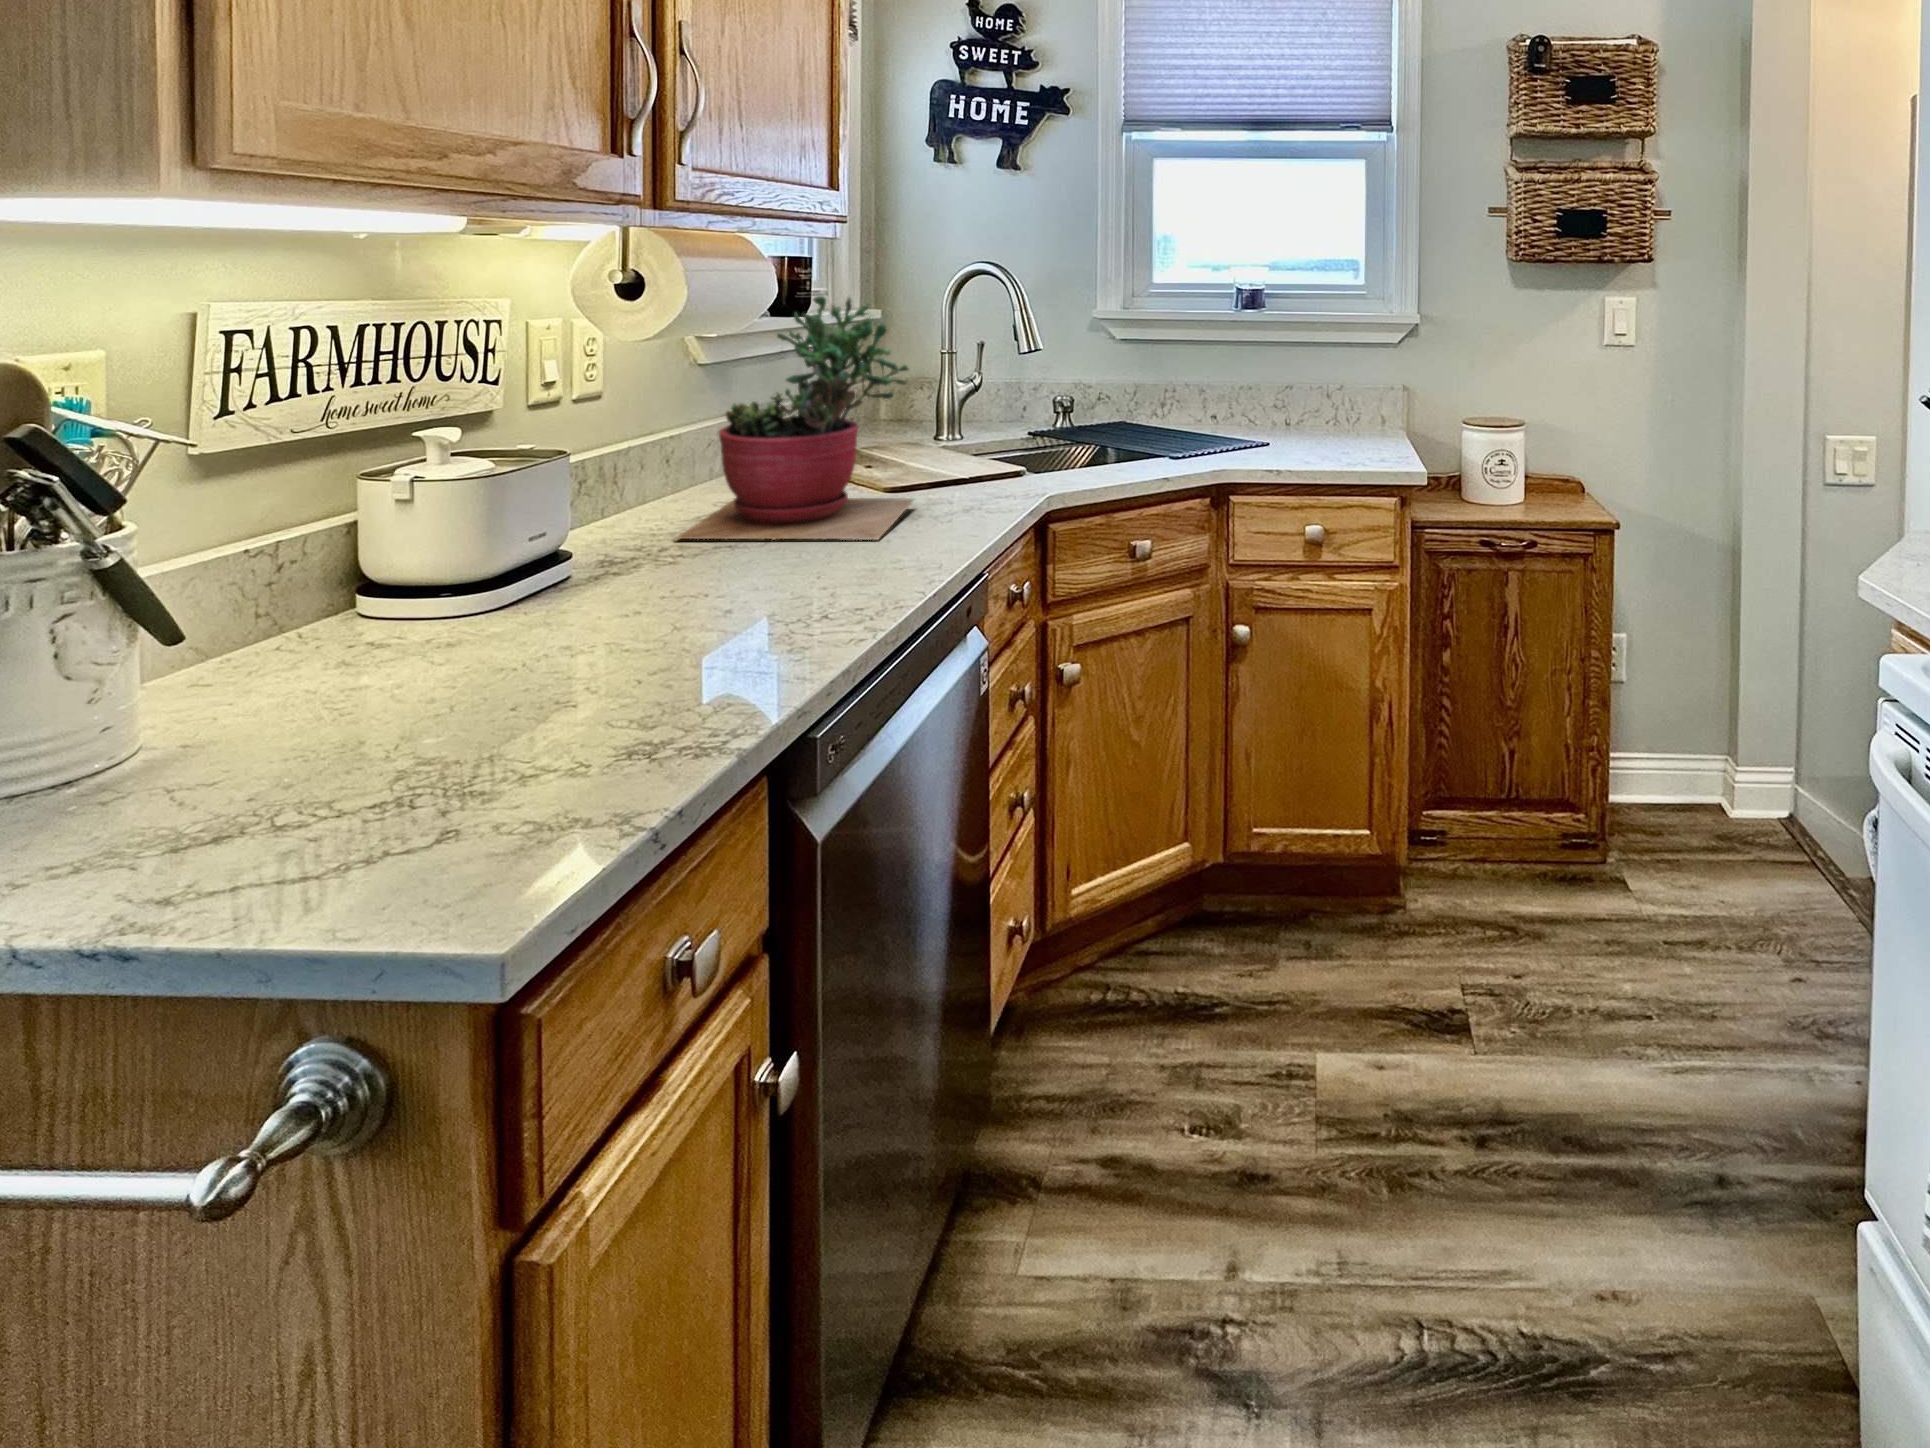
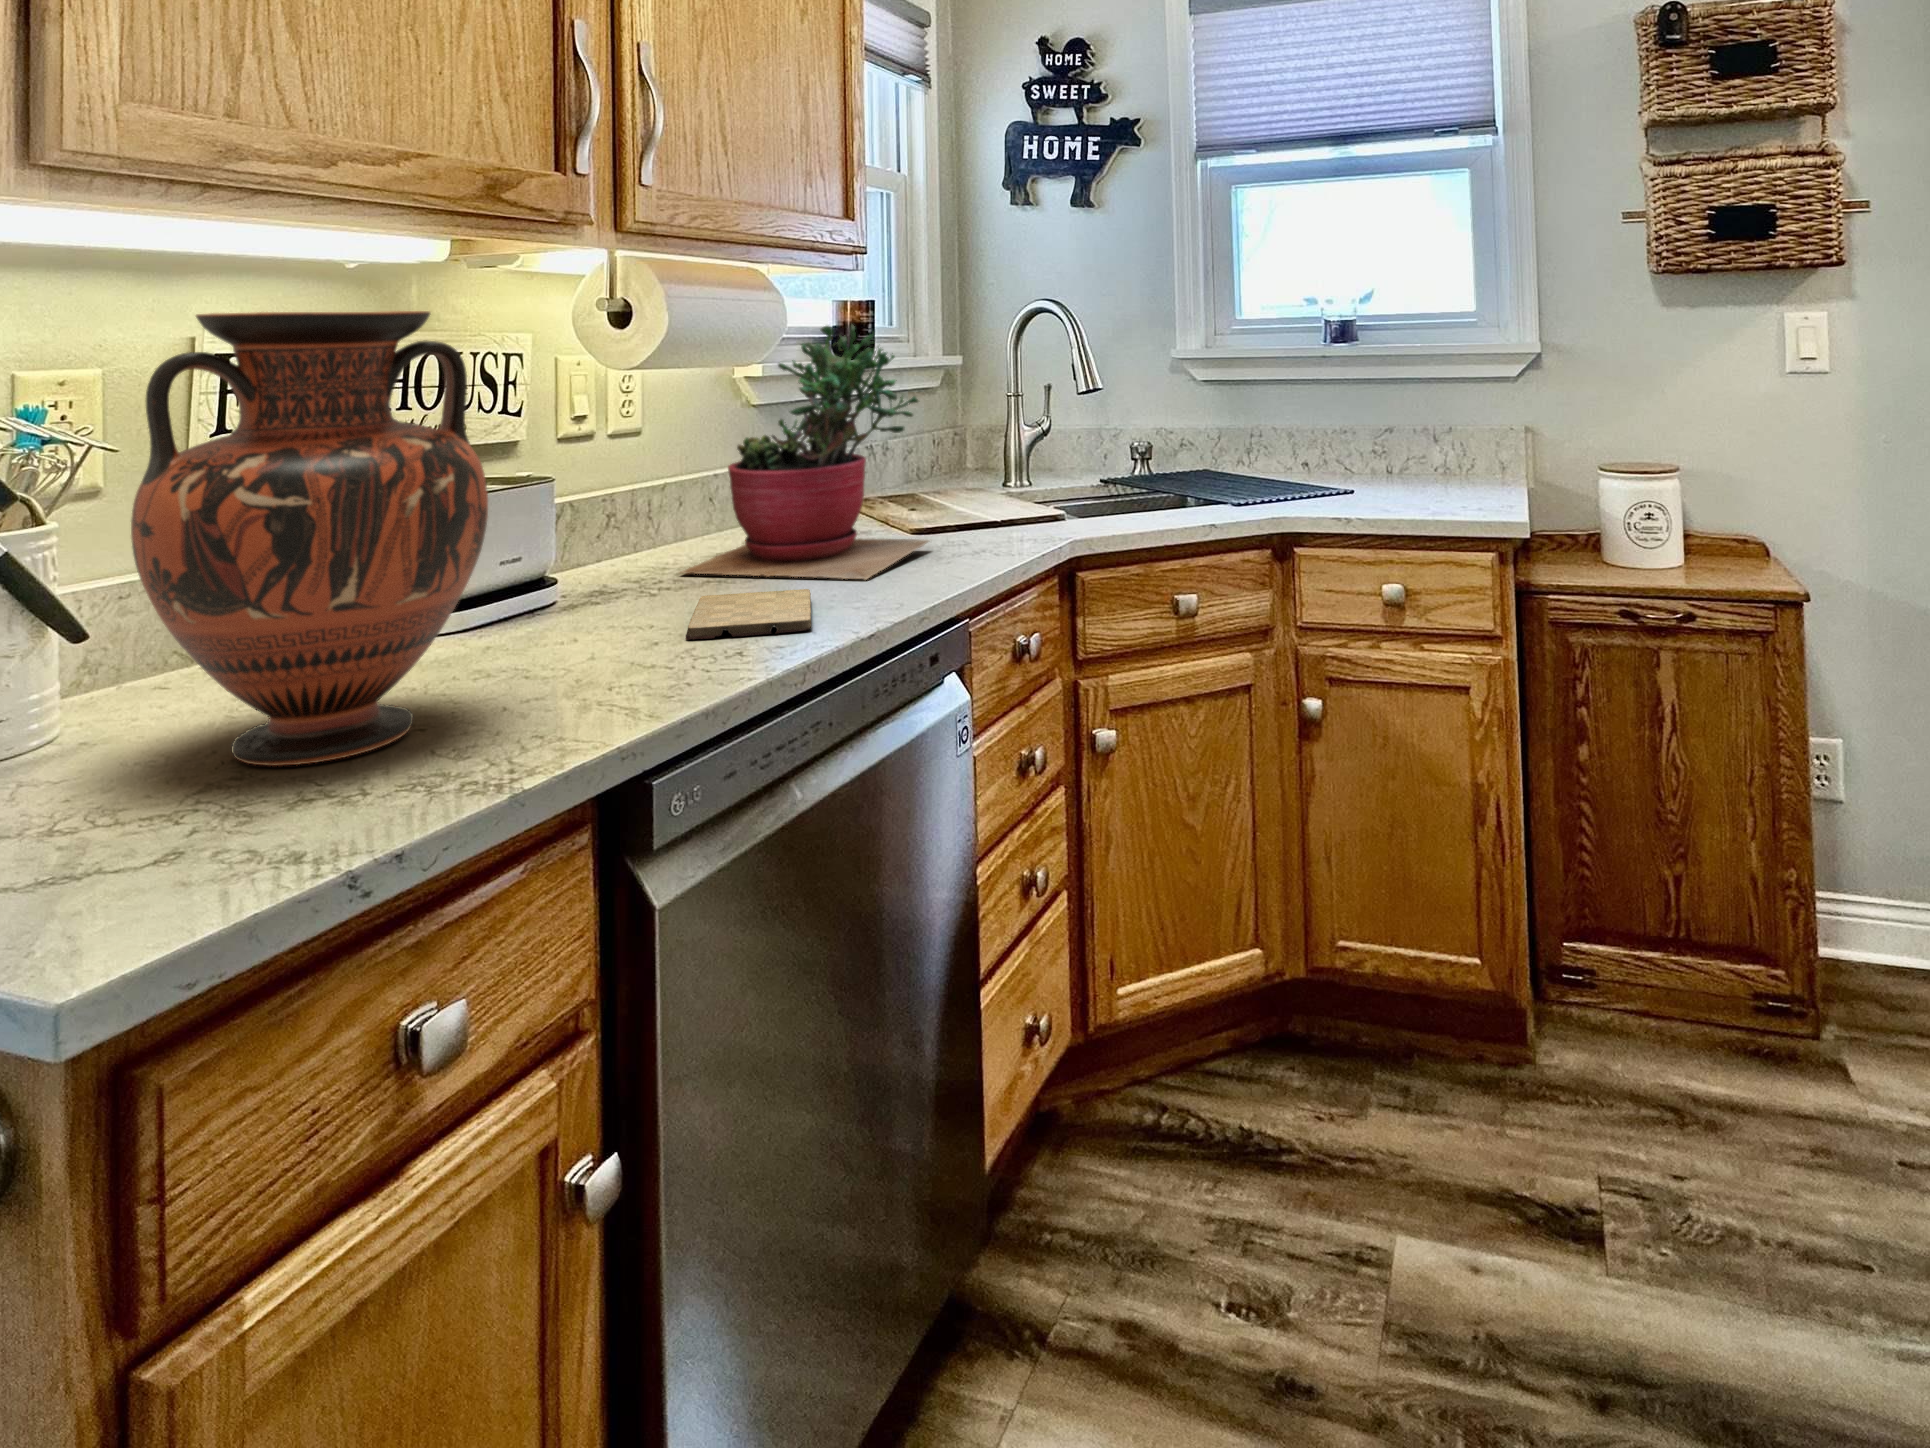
vase: none [297,310,642,748] -> present [131,311,488,766]
cutting board: none [734,552,871,606] -> present [686,589,812,640]

